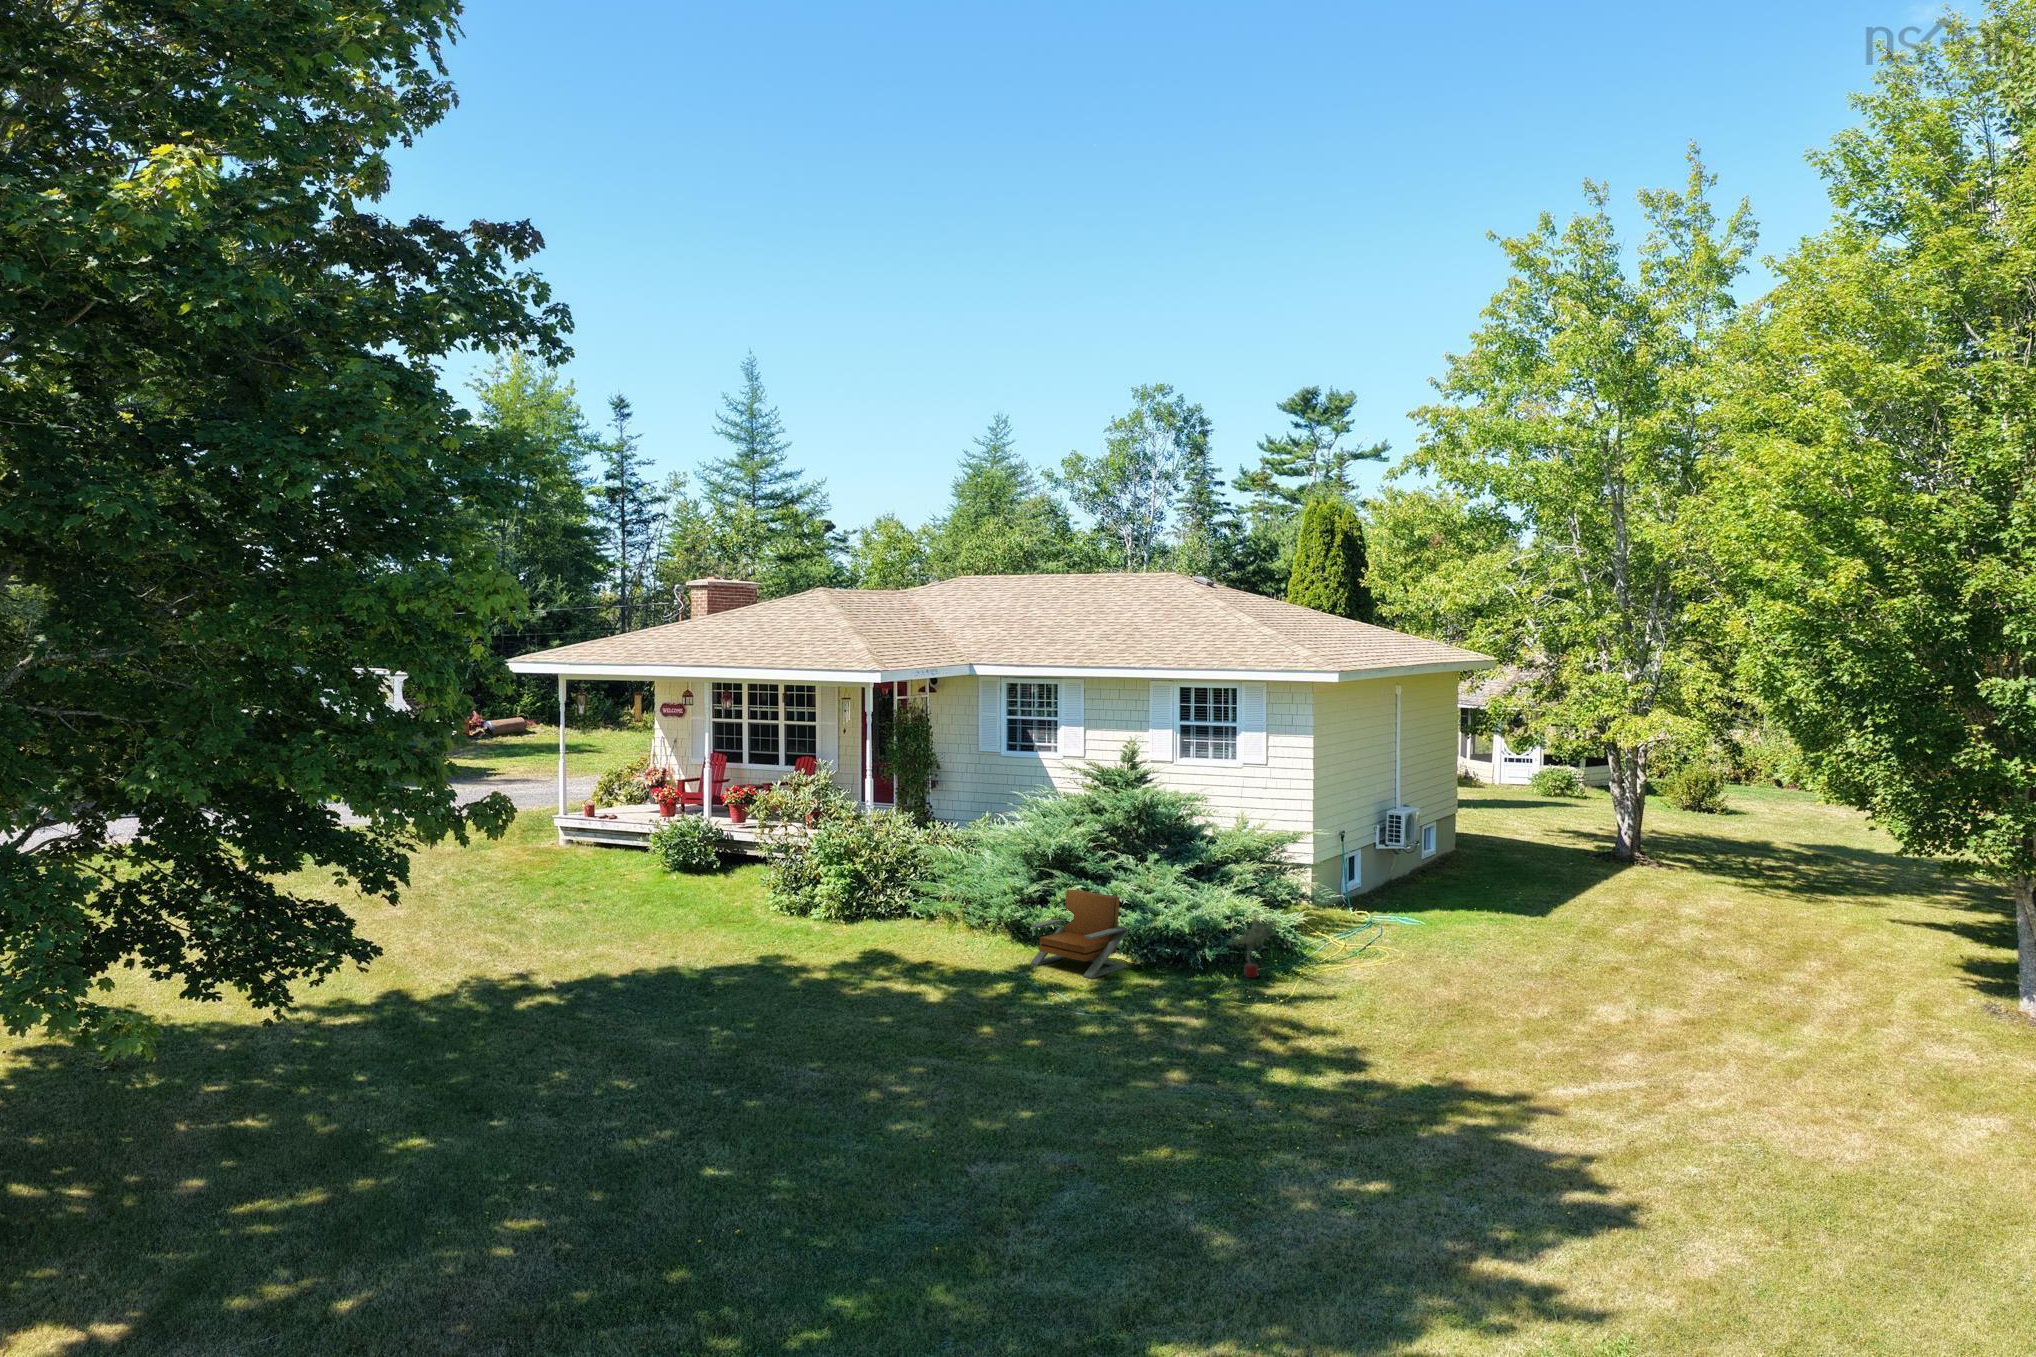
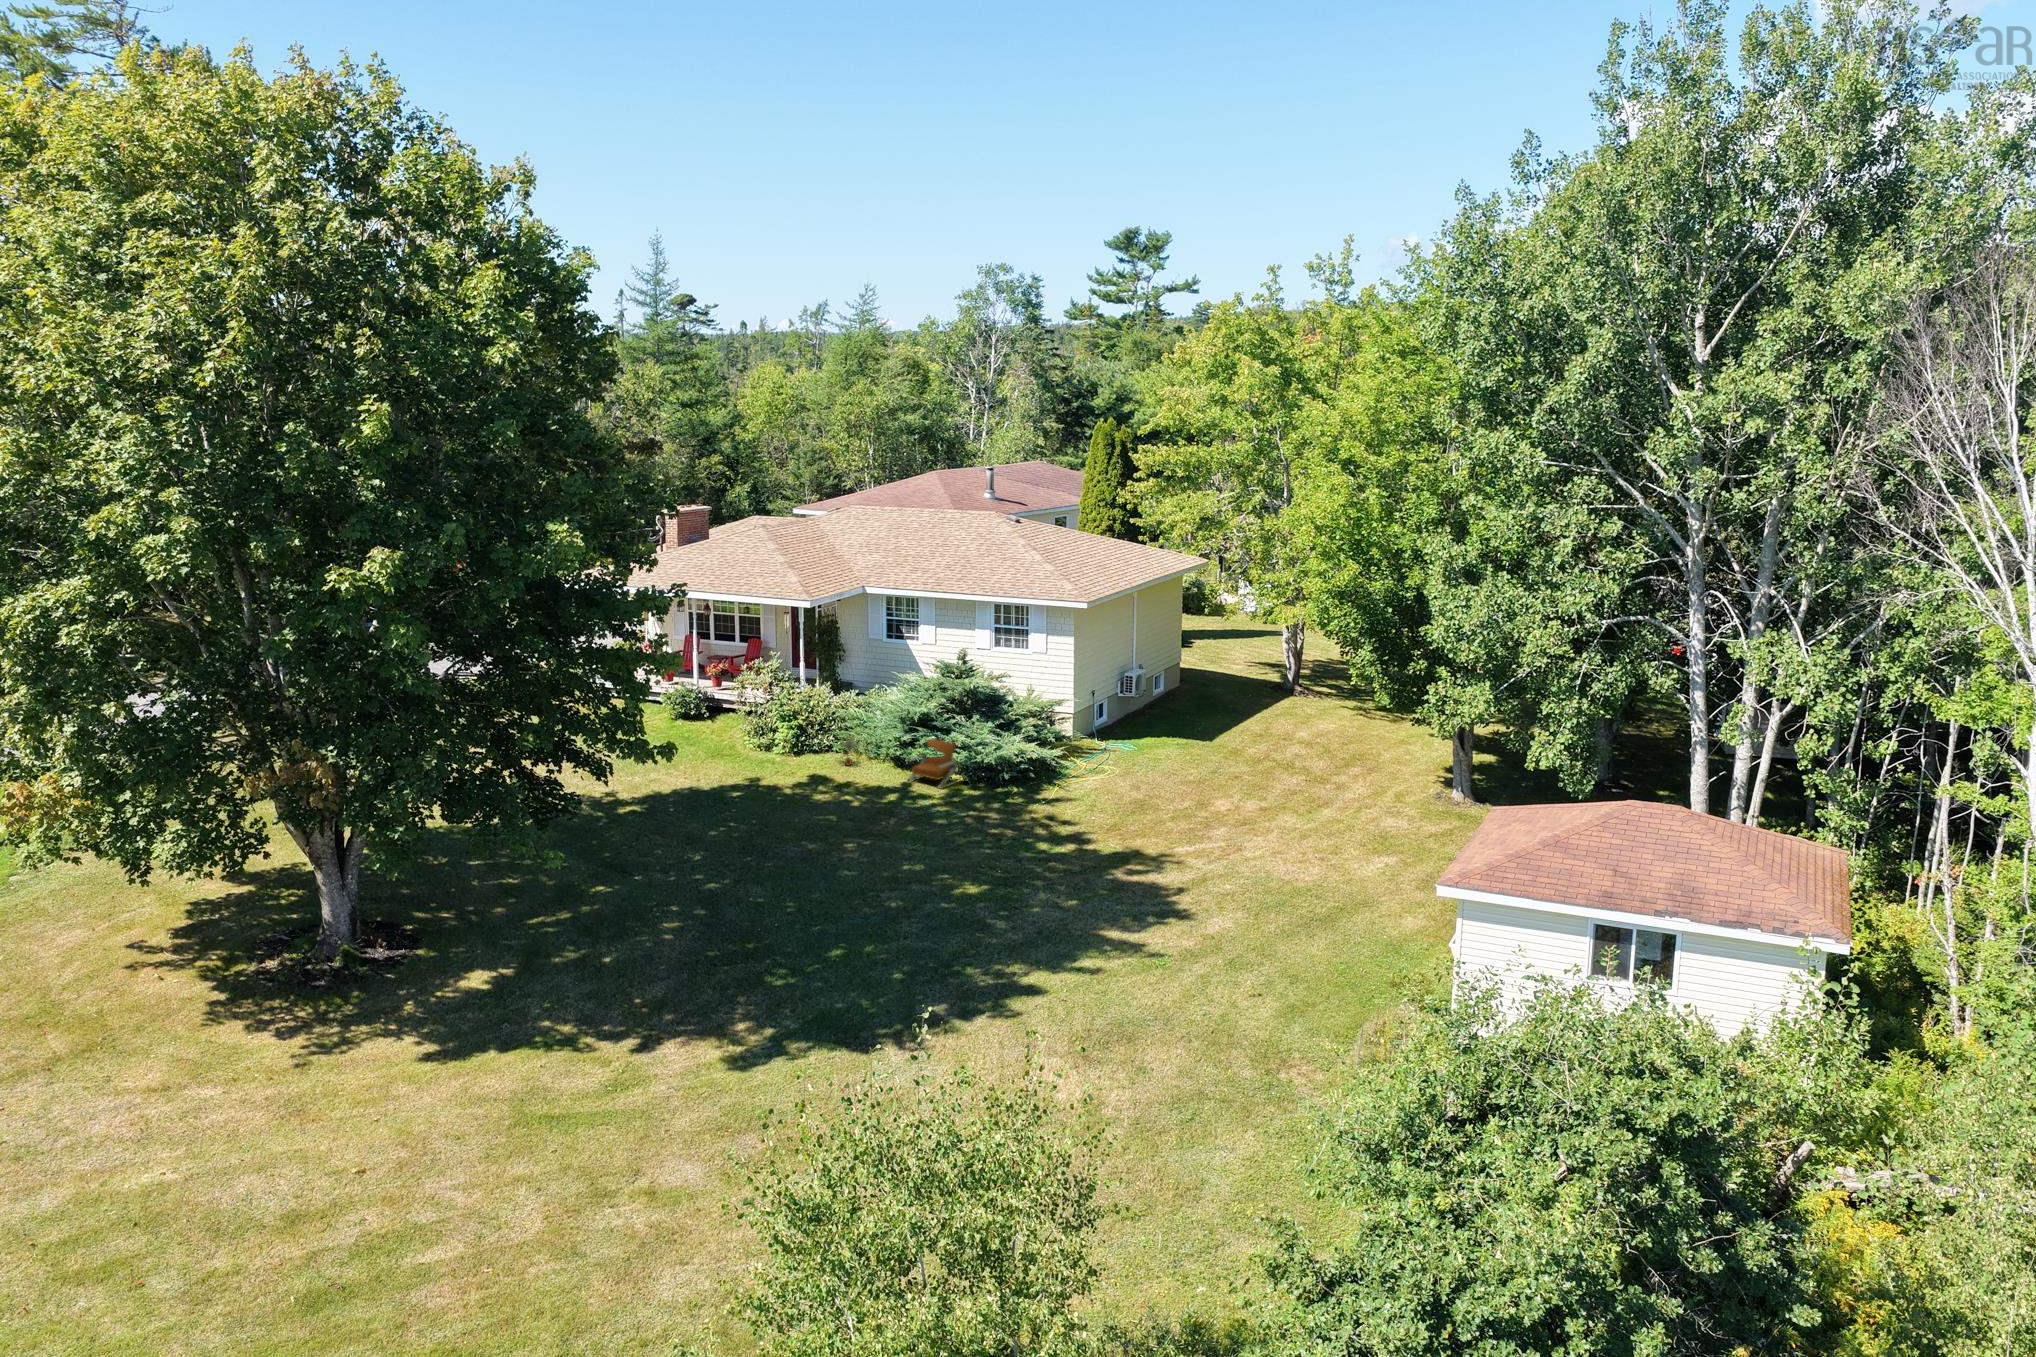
potted tree: present [1227,913,1276,978] -> present [840,734,859,766]

